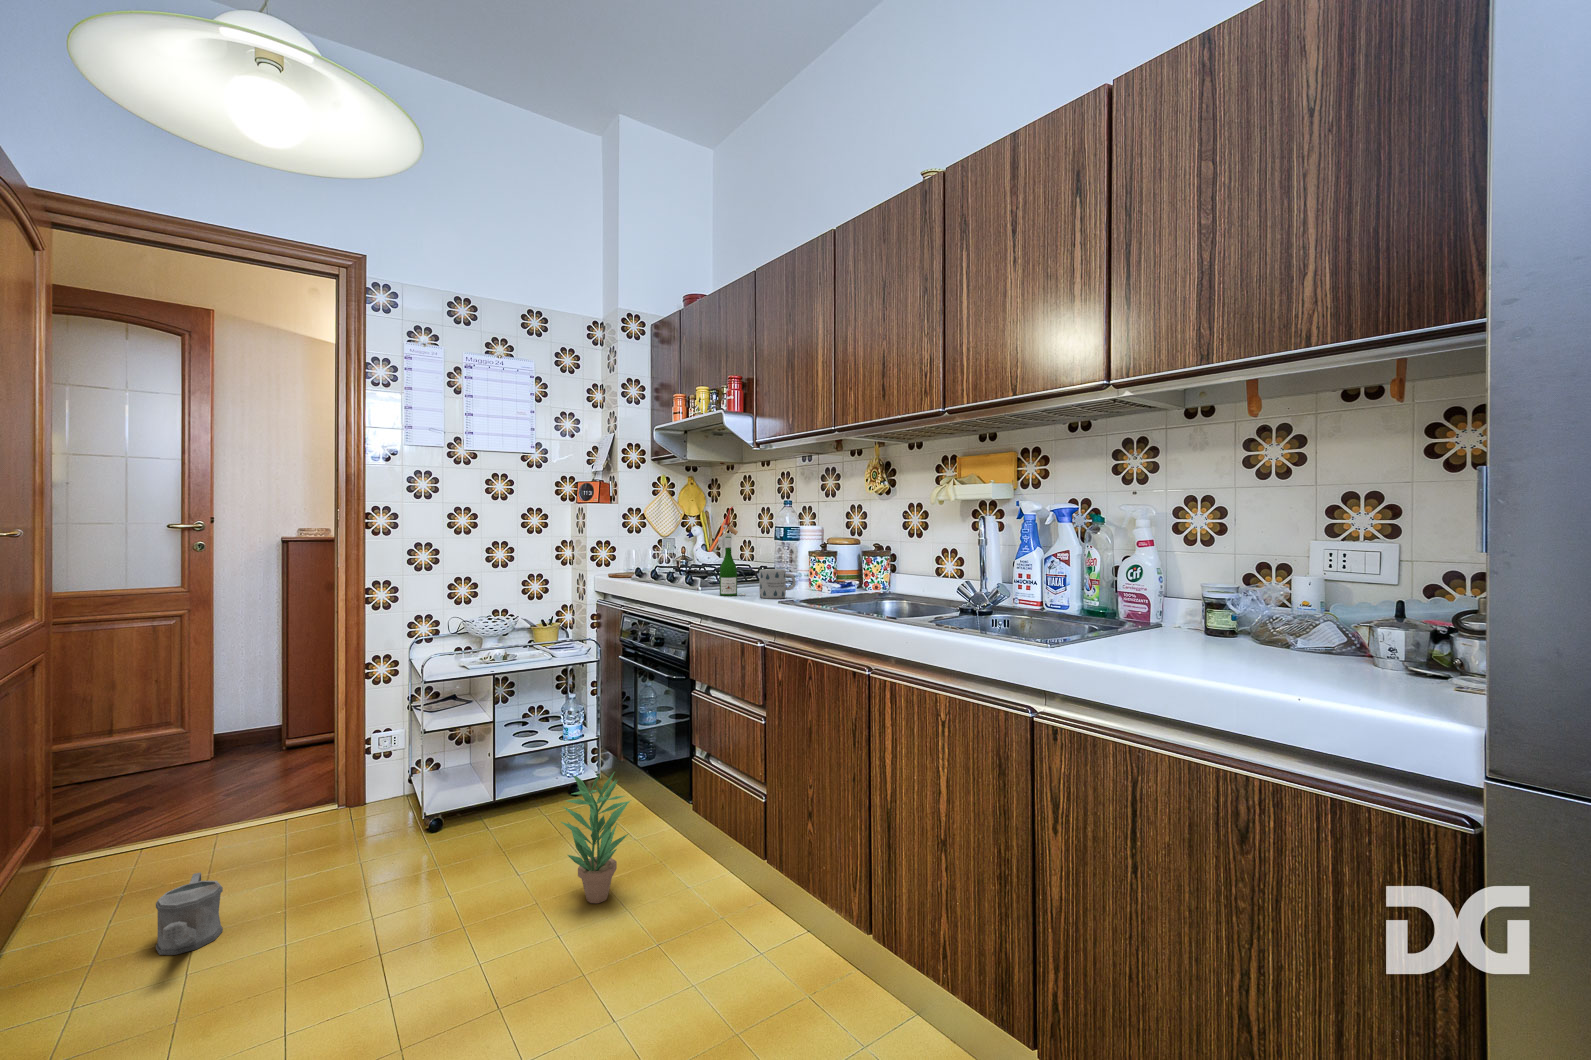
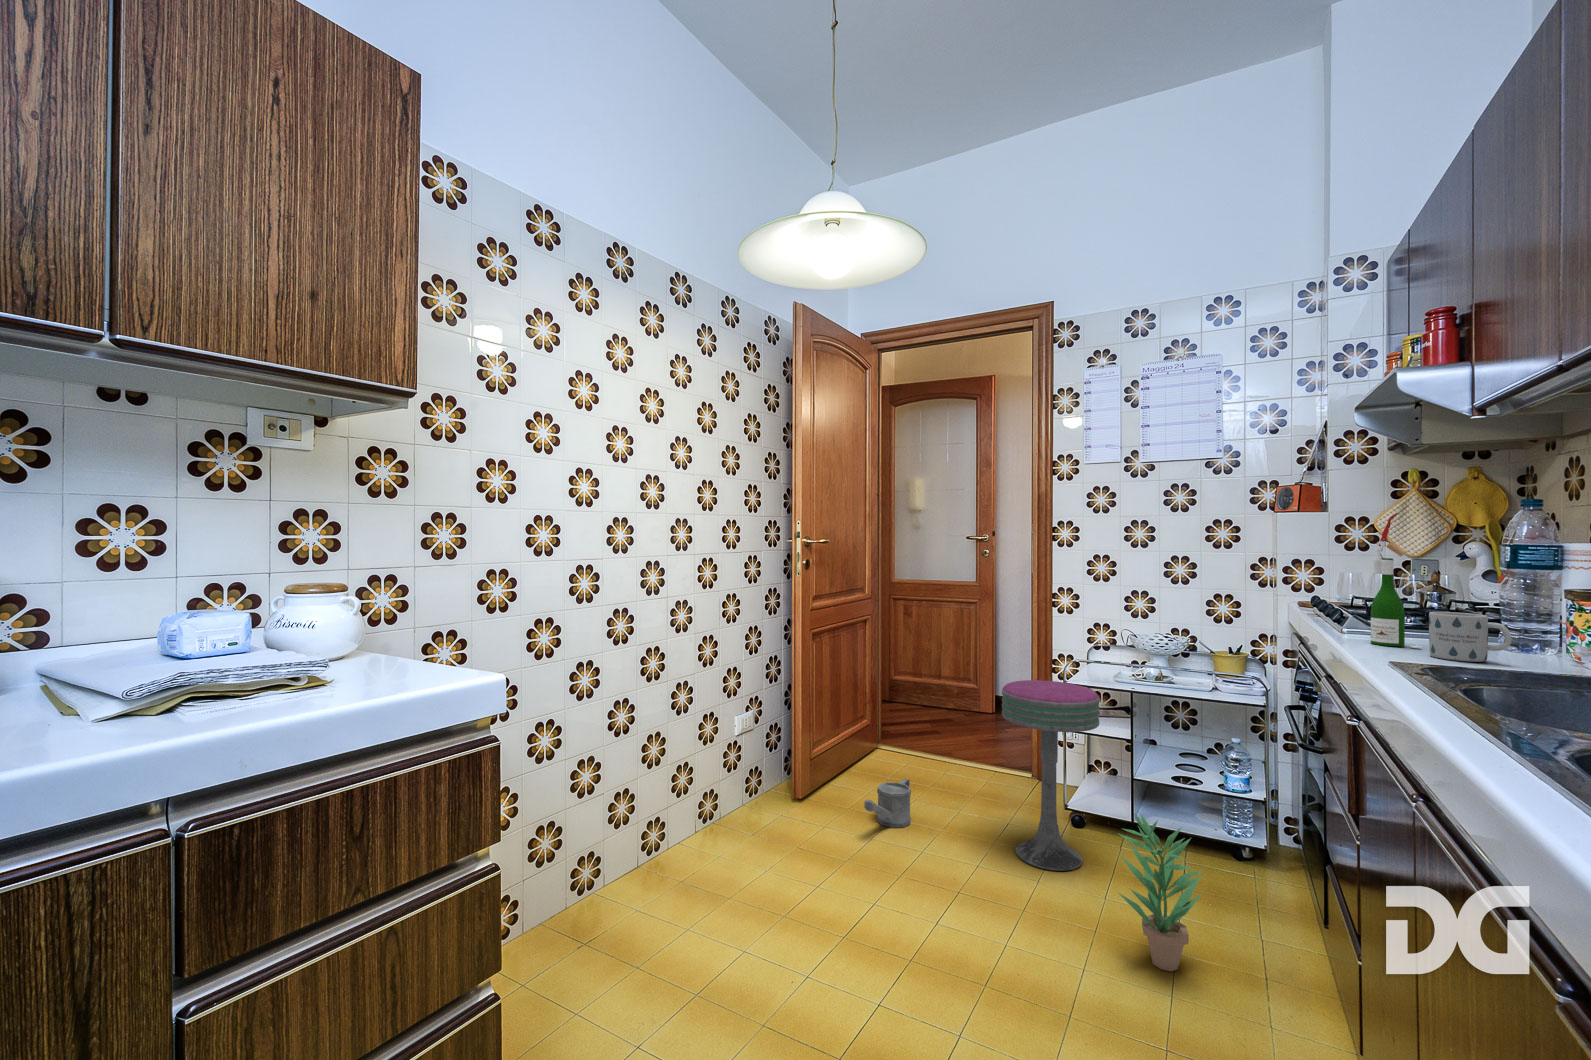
bar stool: none [370,680,484,890] -> present [1002,680,1100,871]

